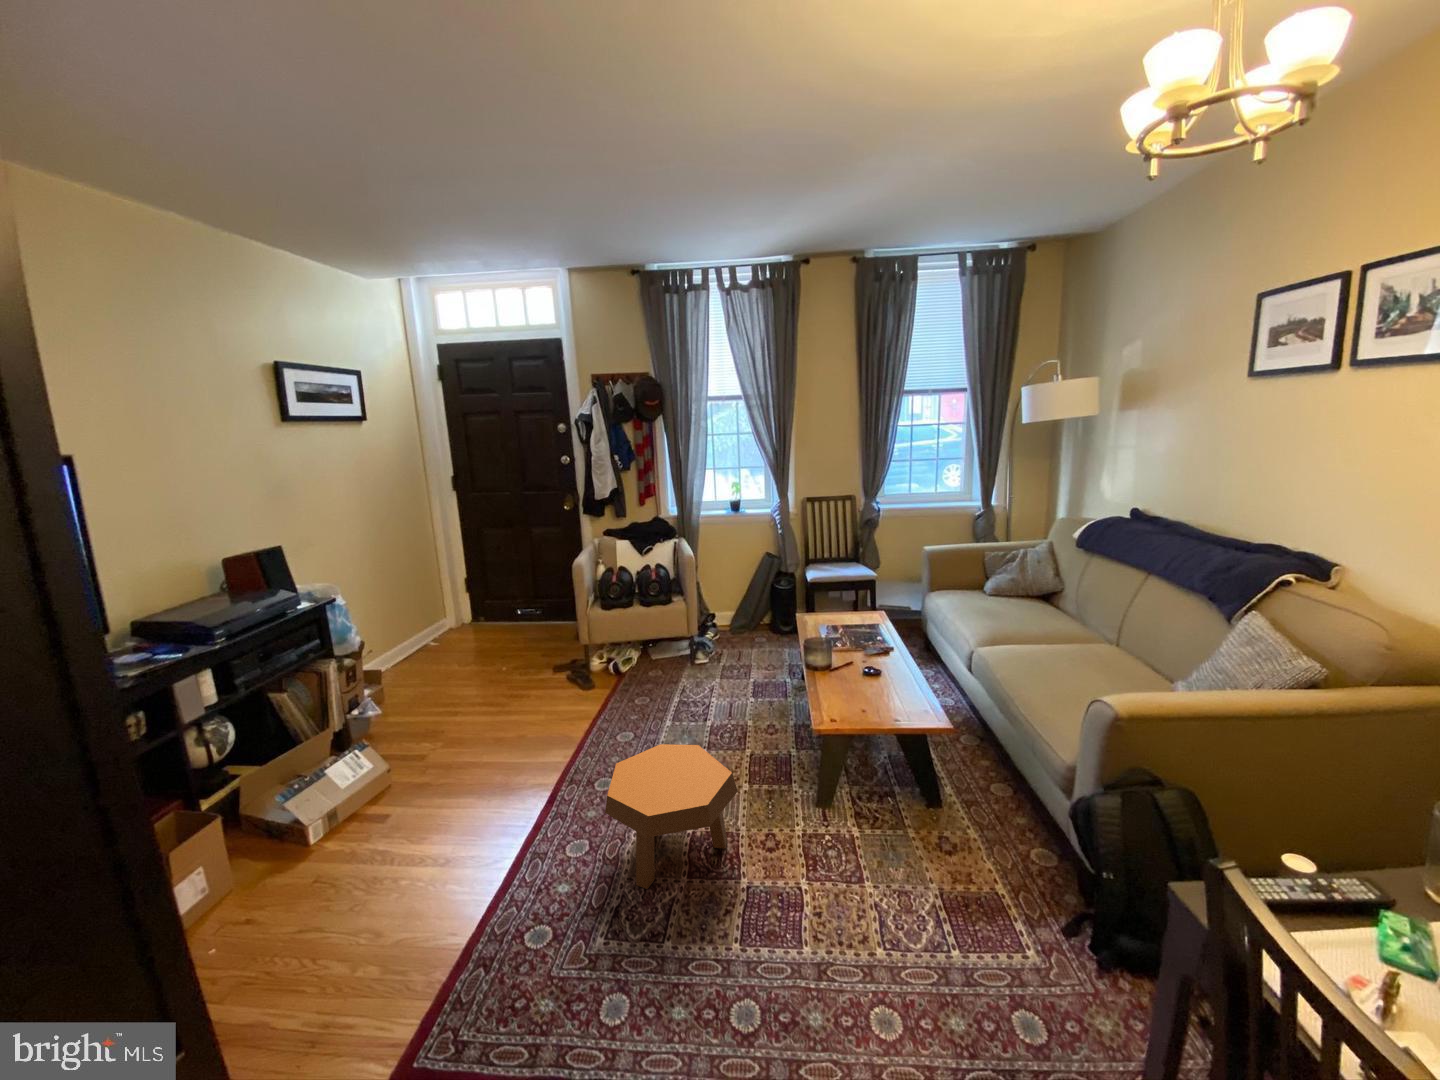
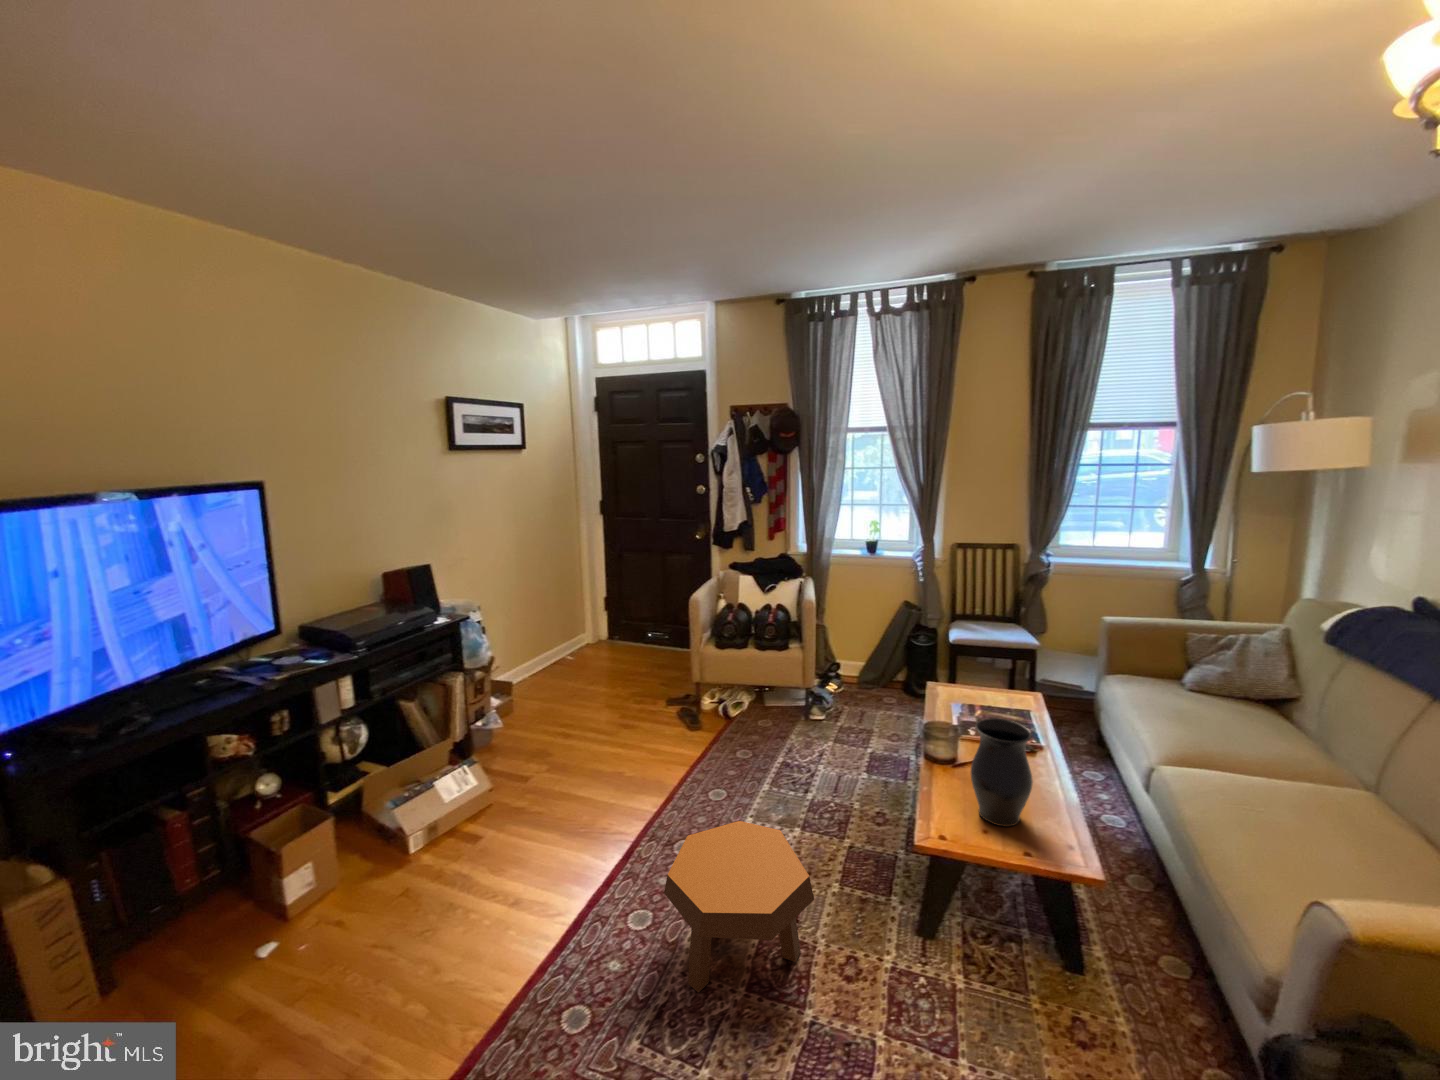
vase: none [851,622,898,706] -> present [971,718,1033,826]

